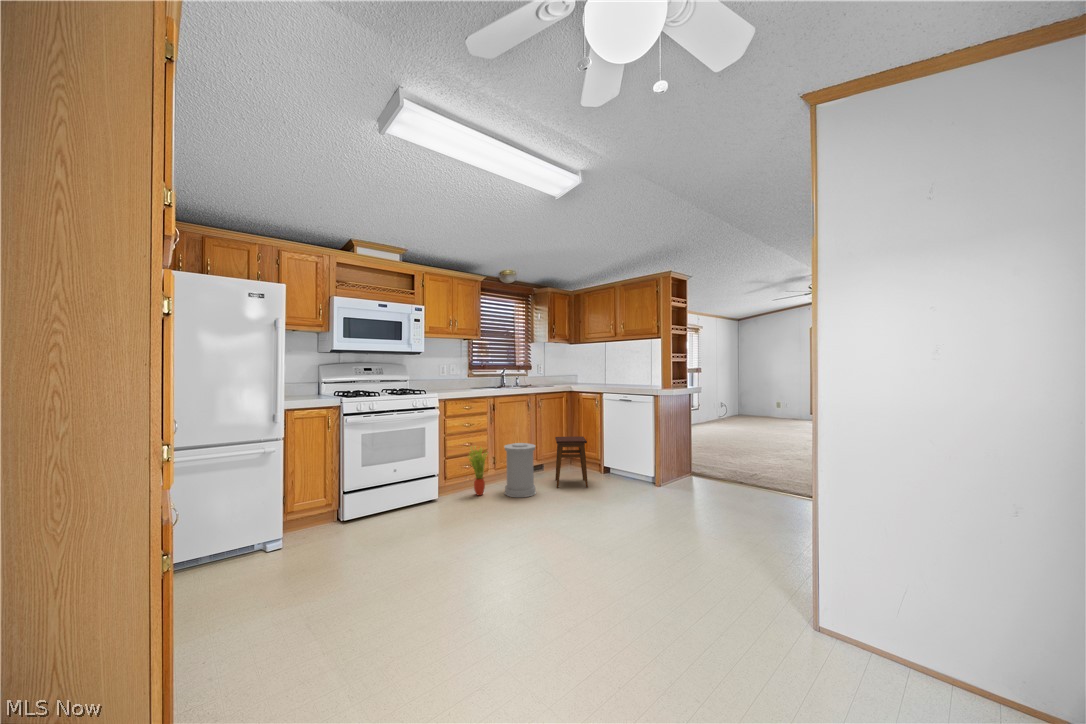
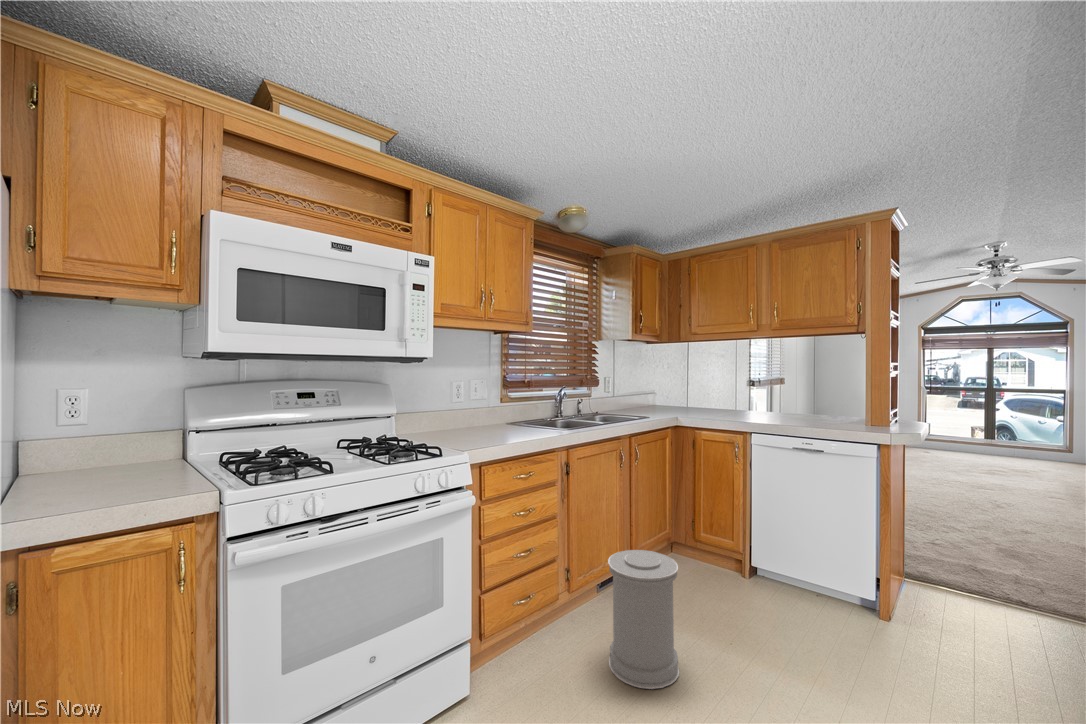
stool: present [555,437,588,488] -> none [683,522,770,641]
potted plant: present [468,447,488,495] -> none [533,566,580,681]

